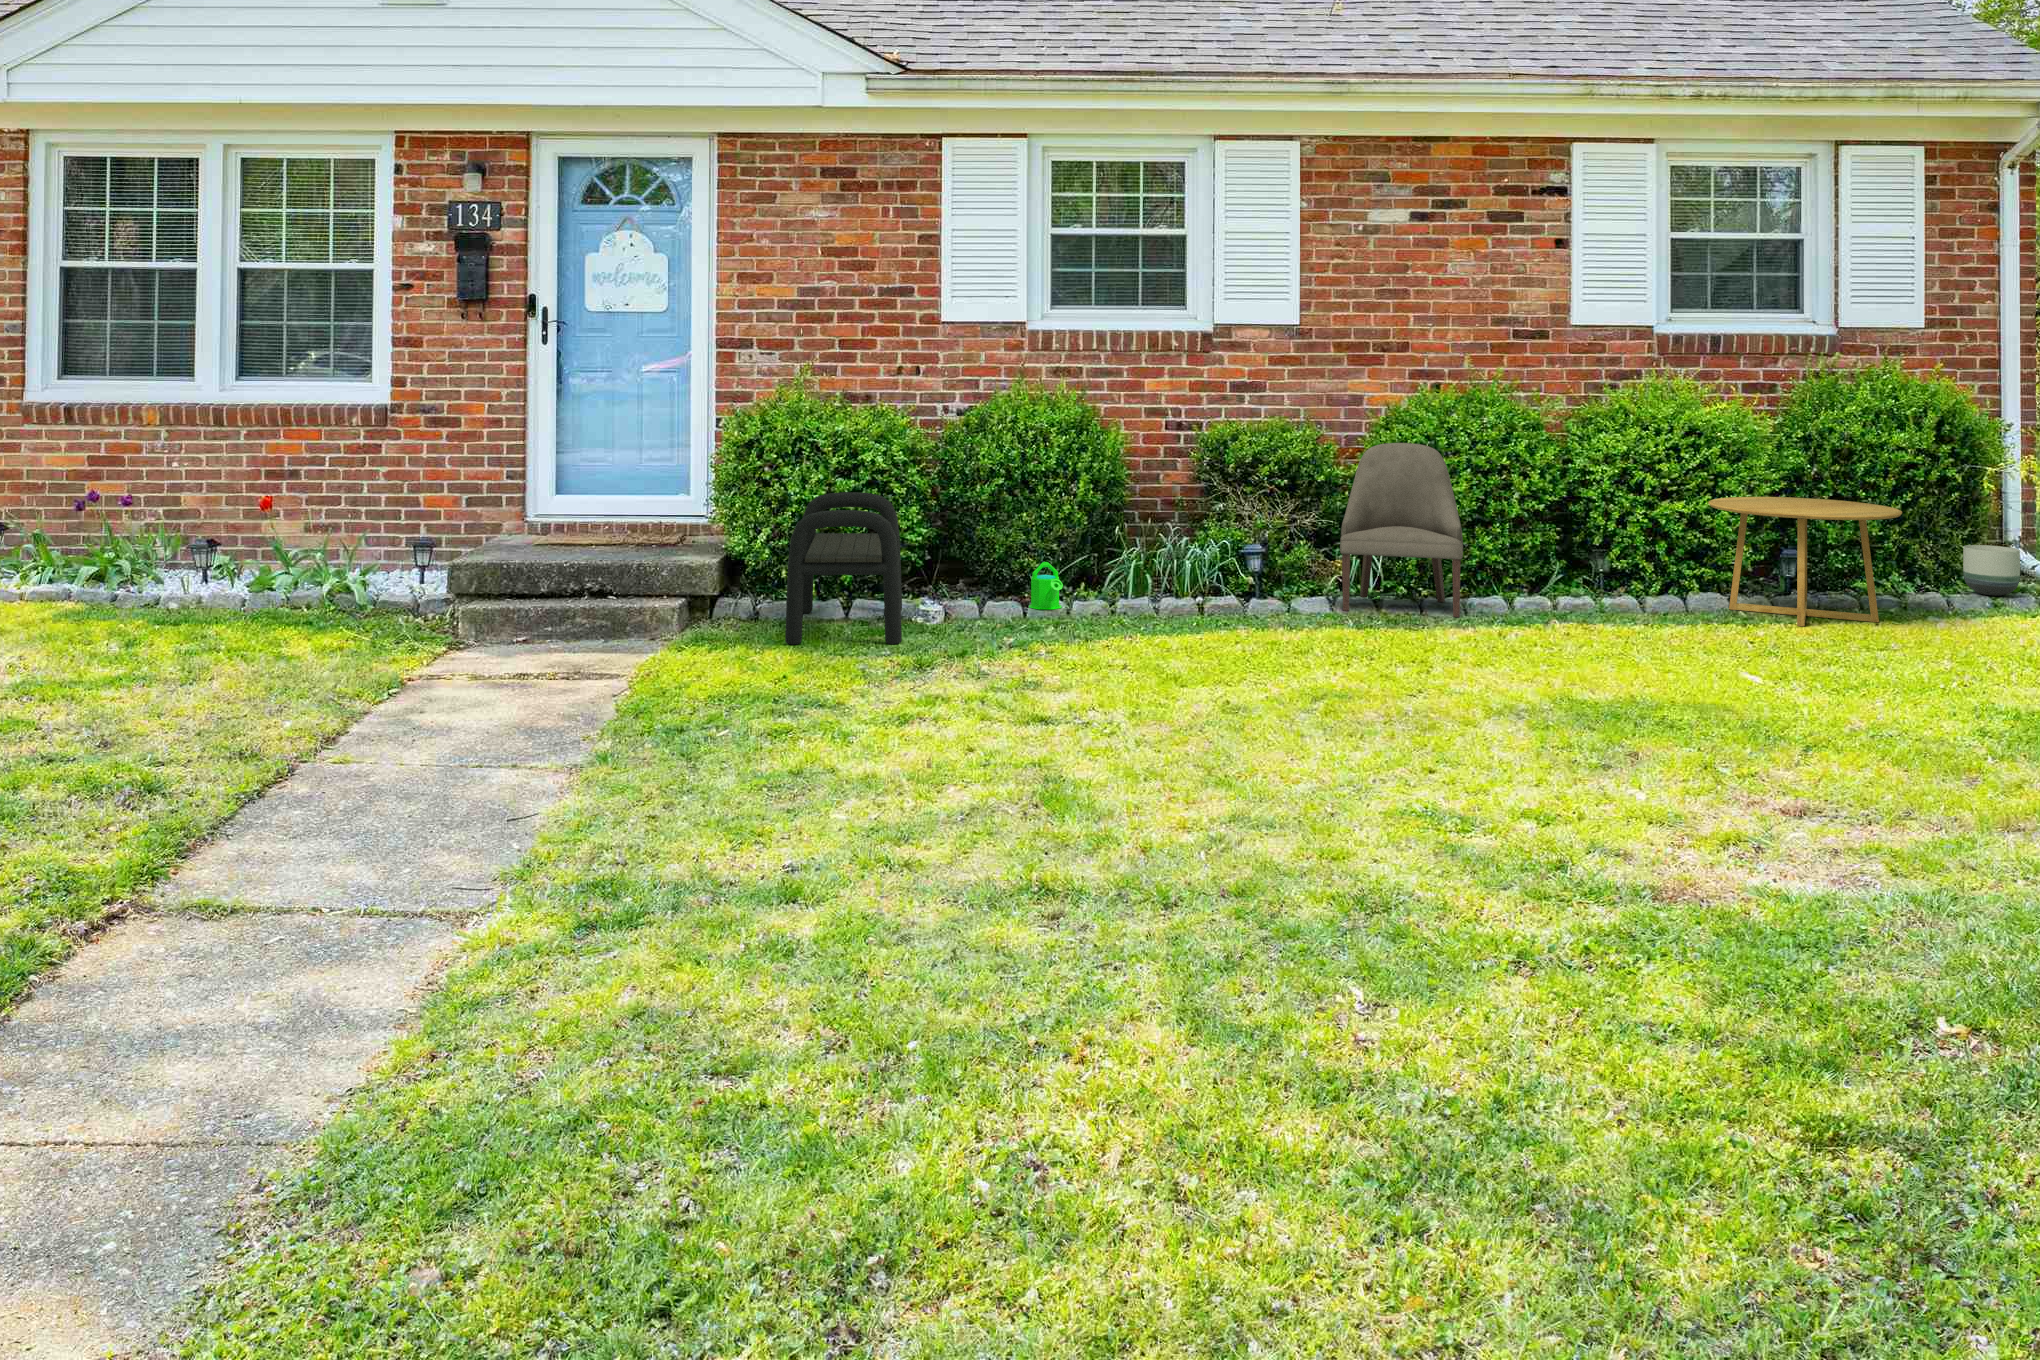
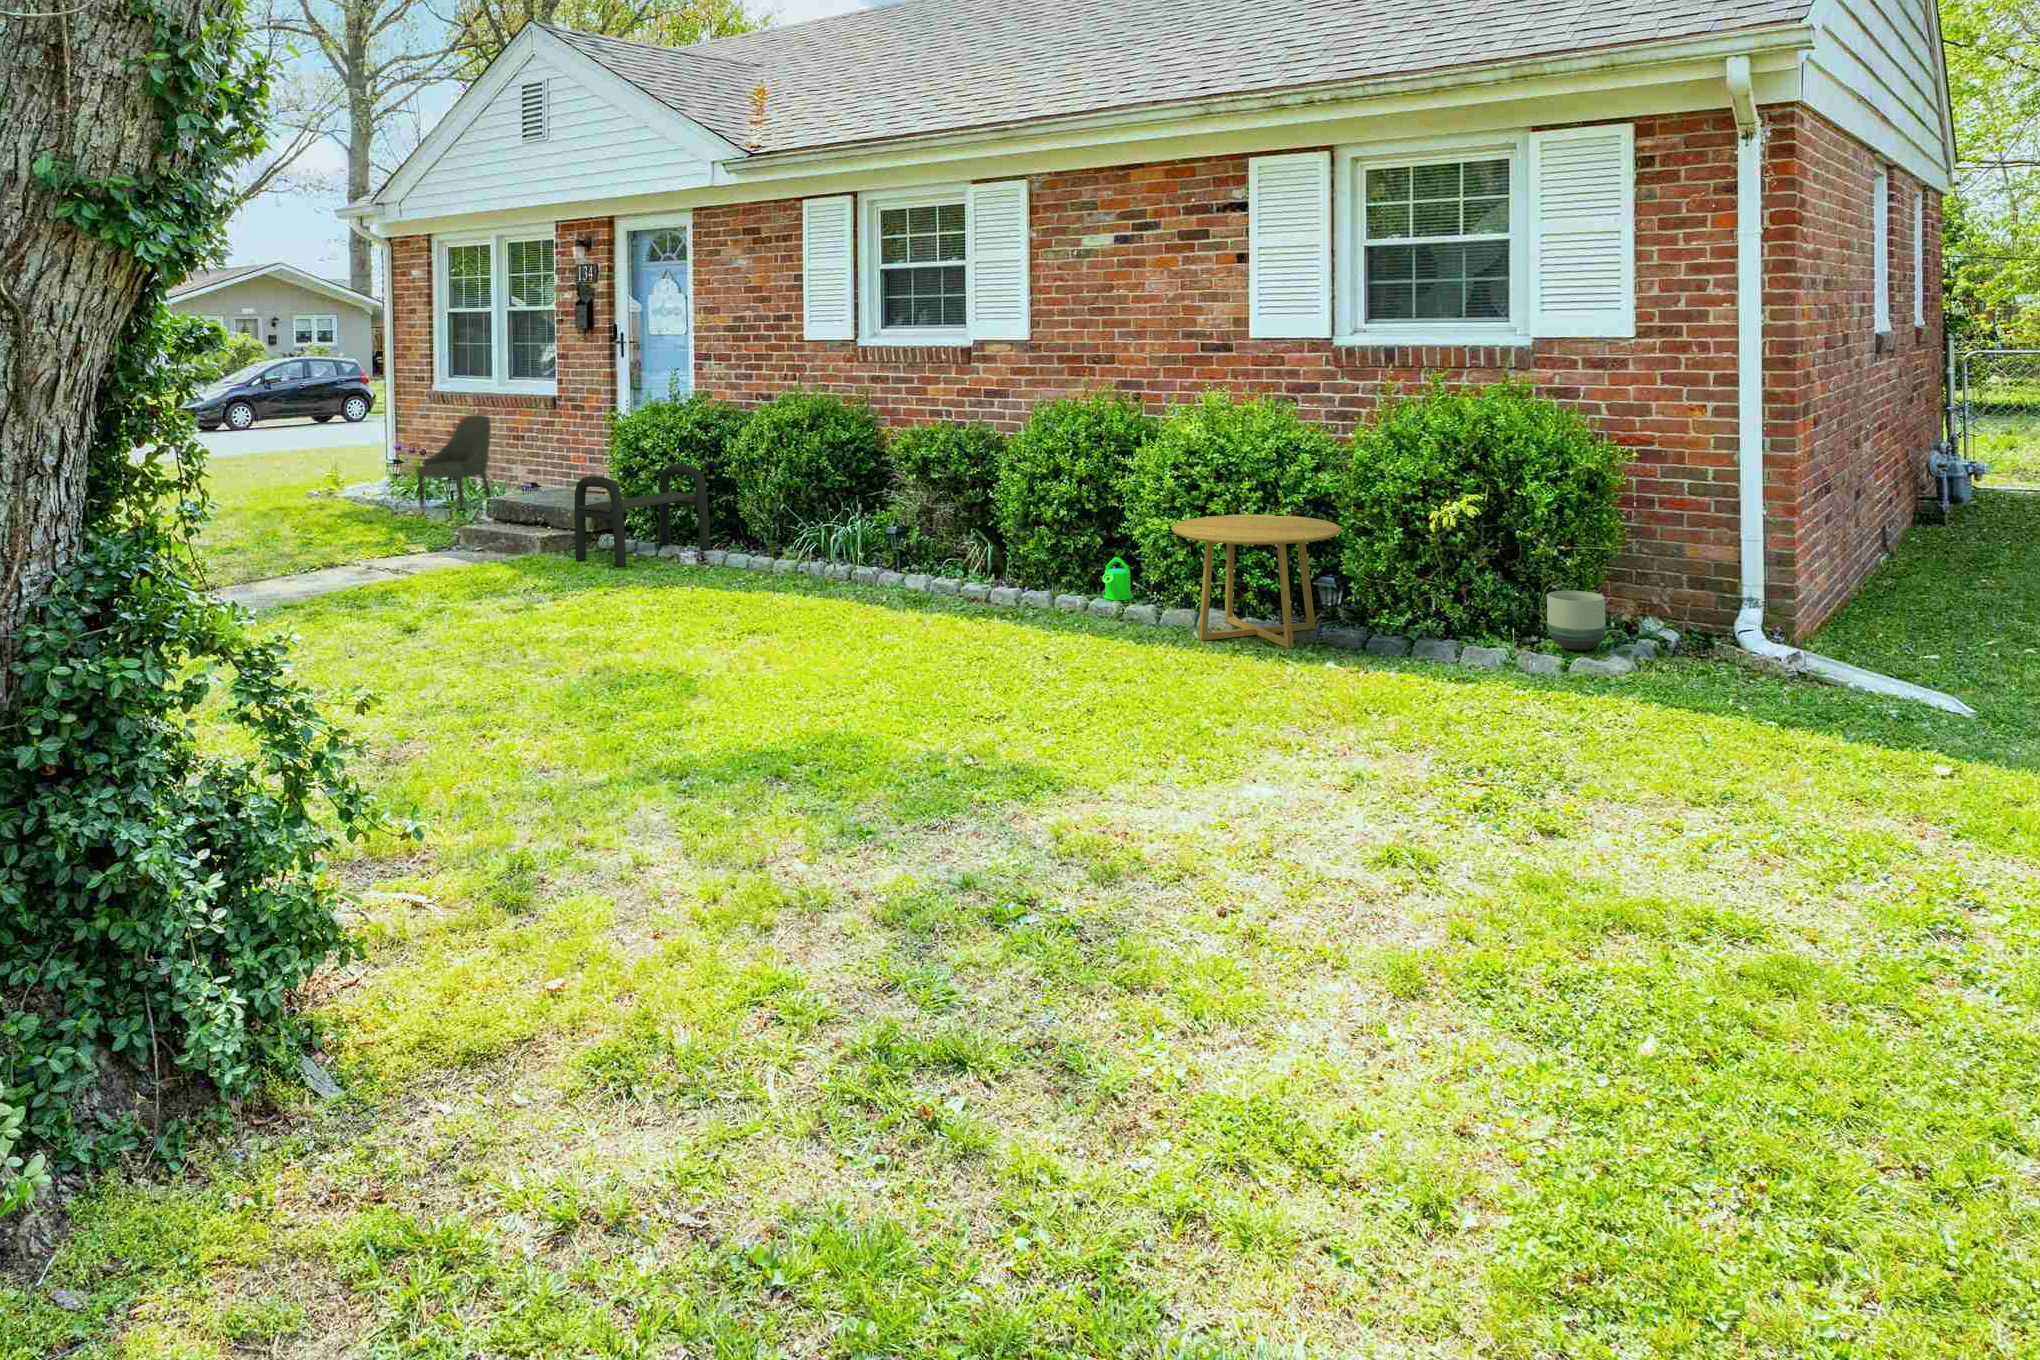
chair: present [1340,443,1463,617] -> present [416,414,491,510]
watering can: present [1029,562,1063,610] -> present [1102,557,1133,600]

